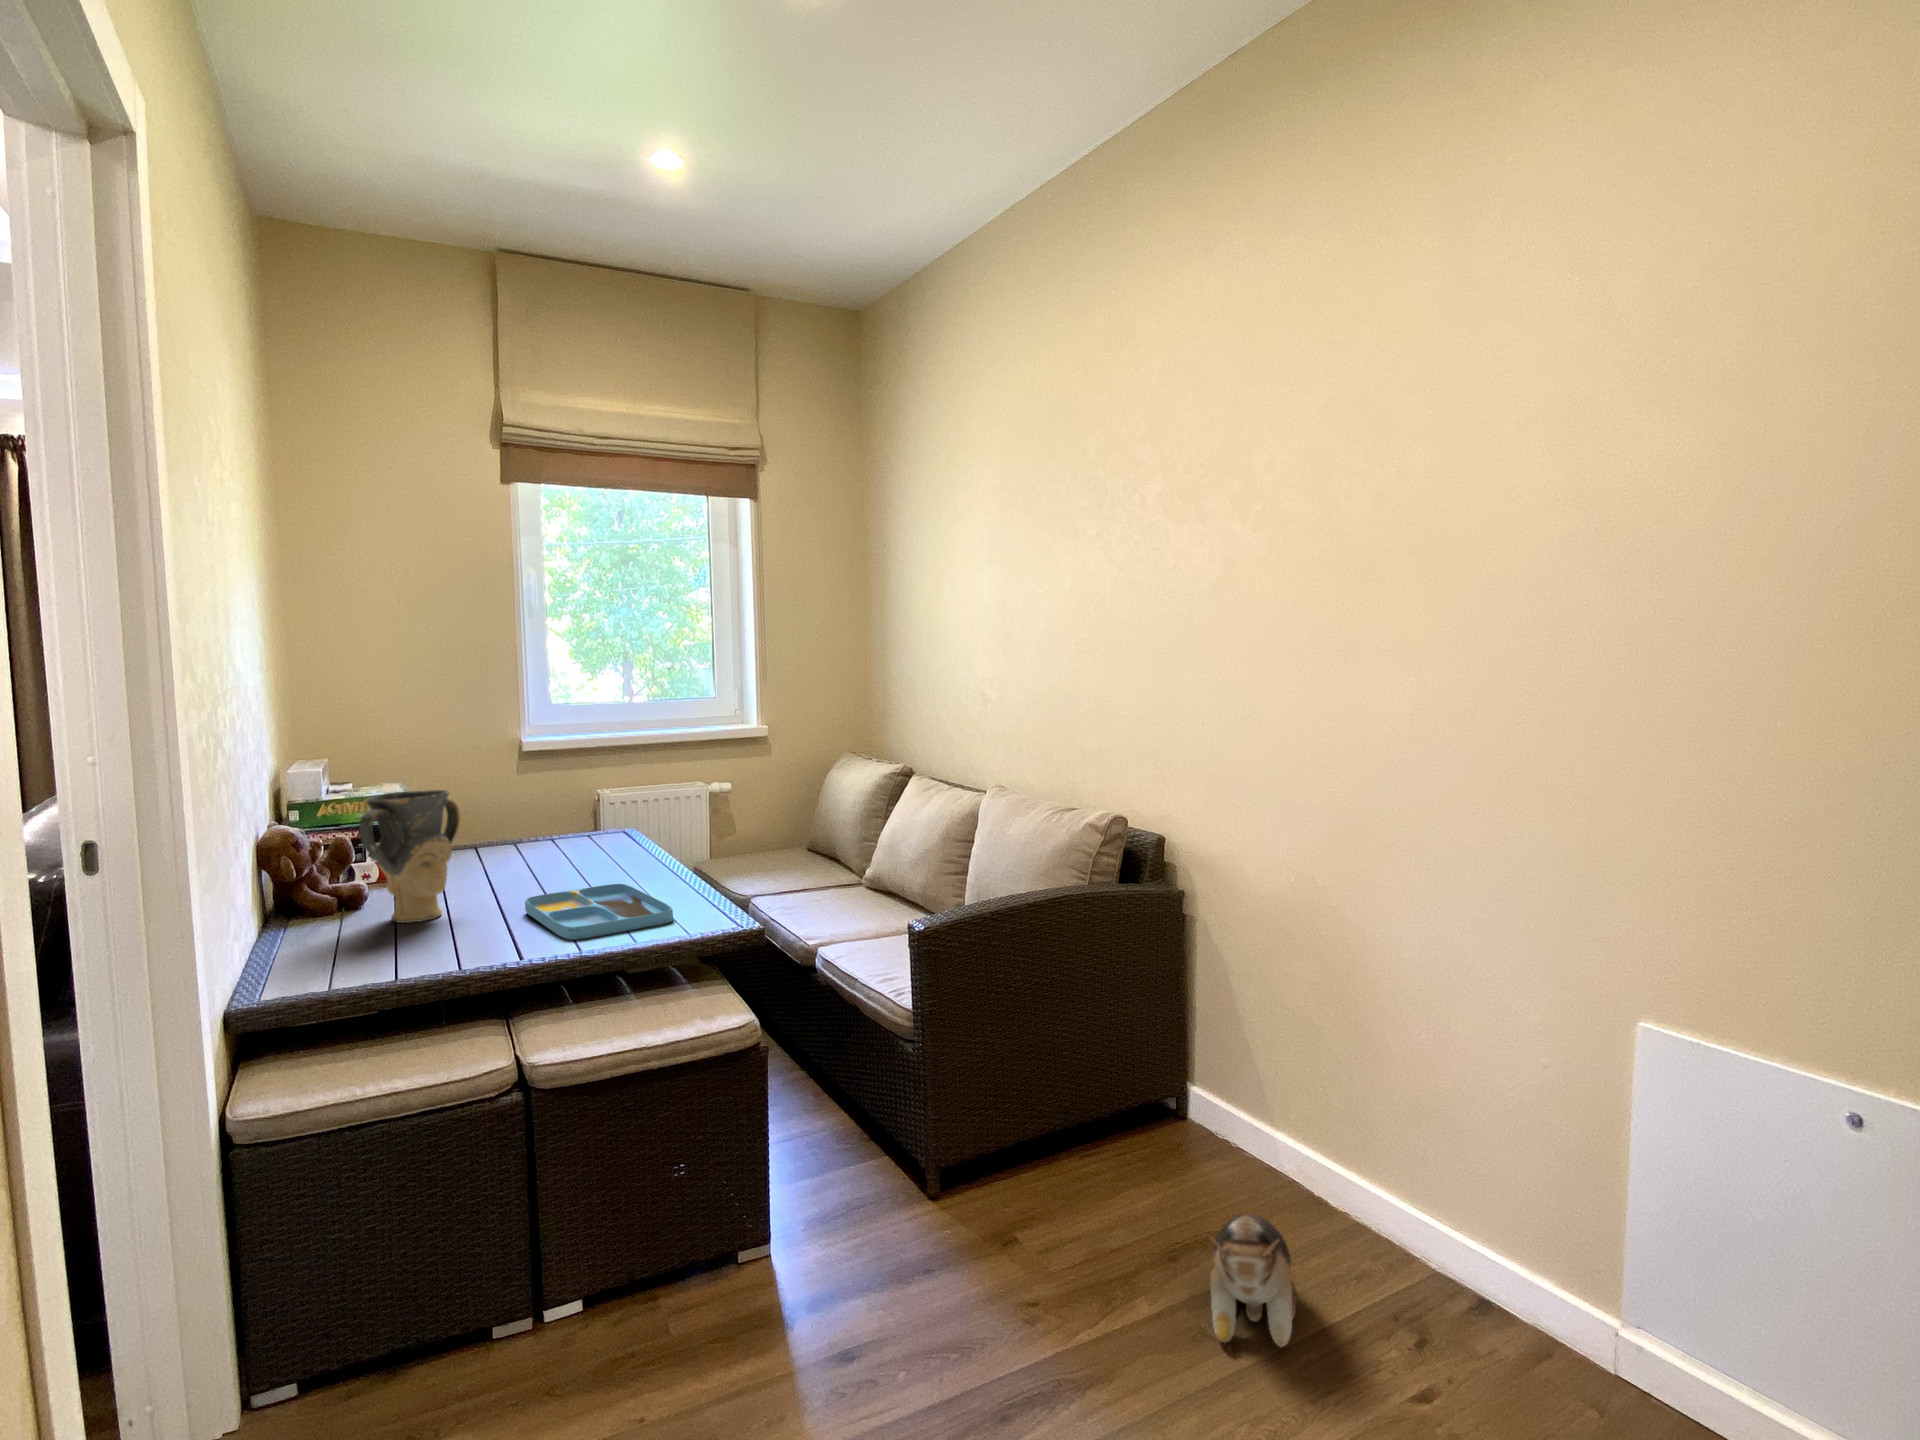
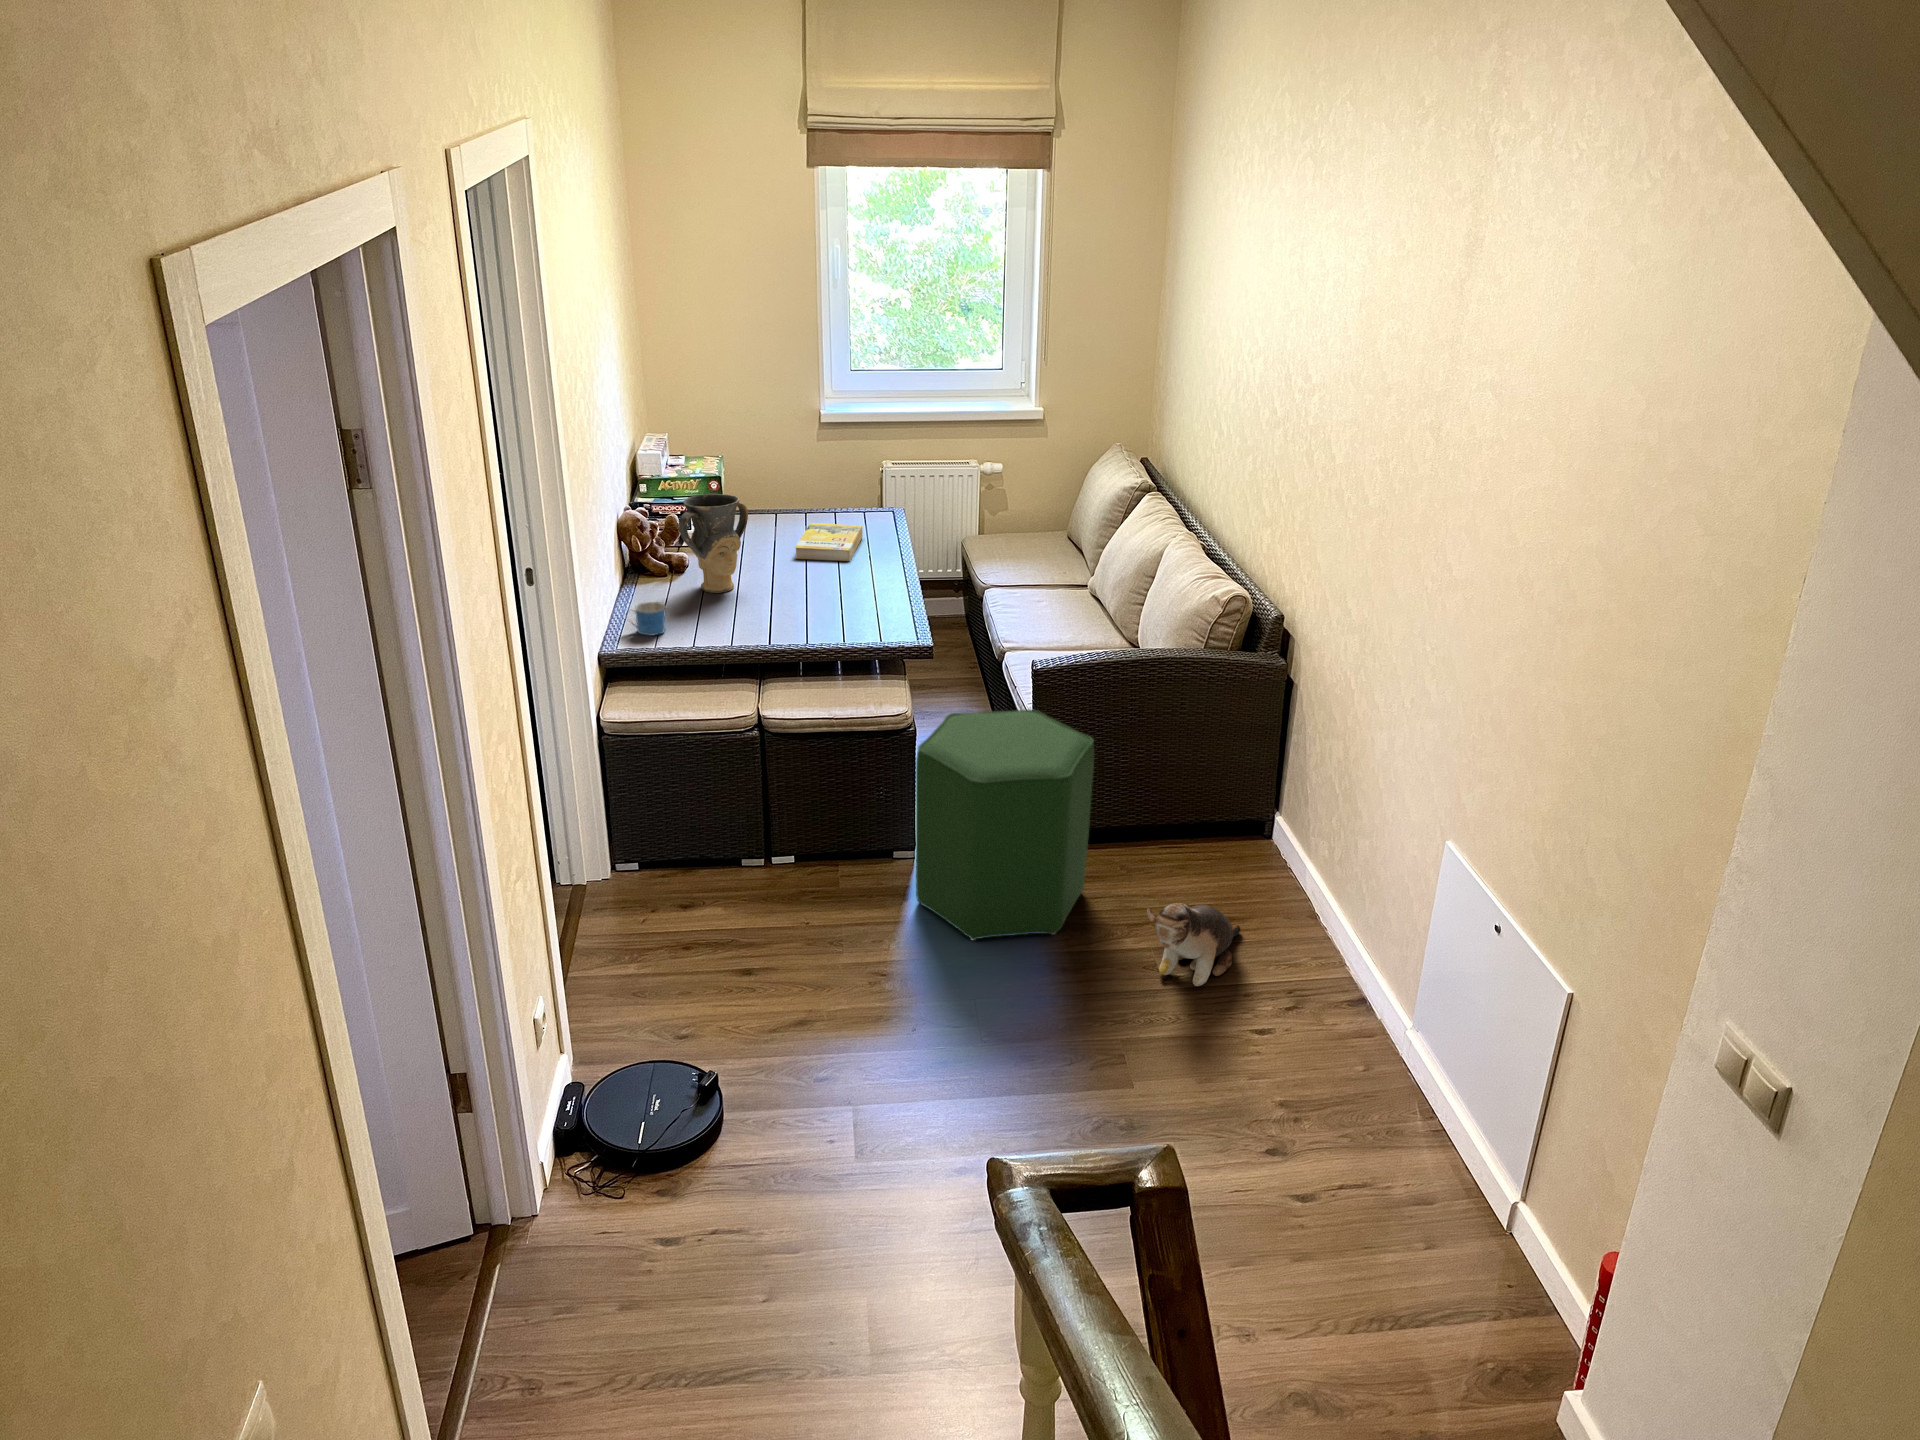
book: none [518,842,597,882] -> present [795,523,863,561]
tray: present [525,884,673,940] -> none [787,581,882,630]
mug: none [275,928,346,979] -> present [632,602,666,636]
ottoman: none [796,990,1042,1366] -> present [915,709,1094,941]

